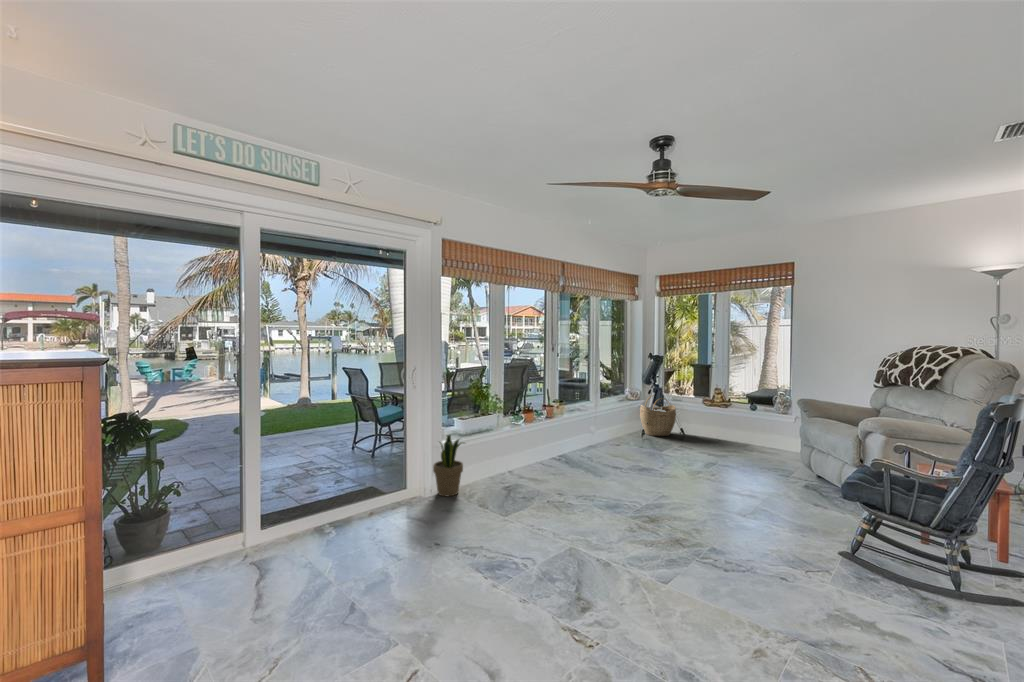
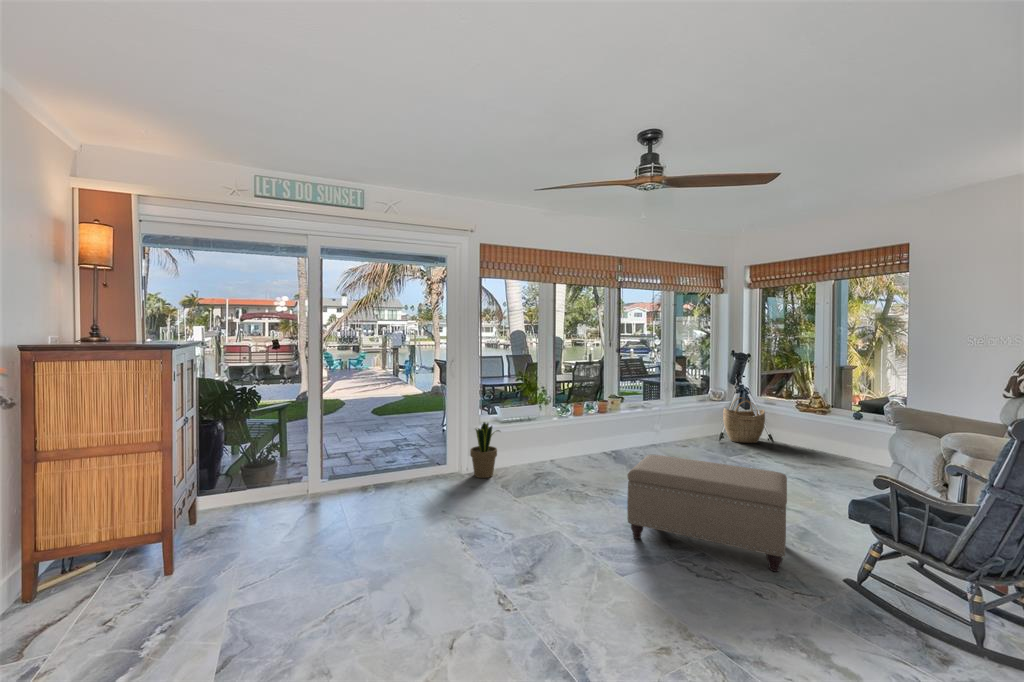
ottoman: none [636,456,793,555] -> present [627,455,787,572]

